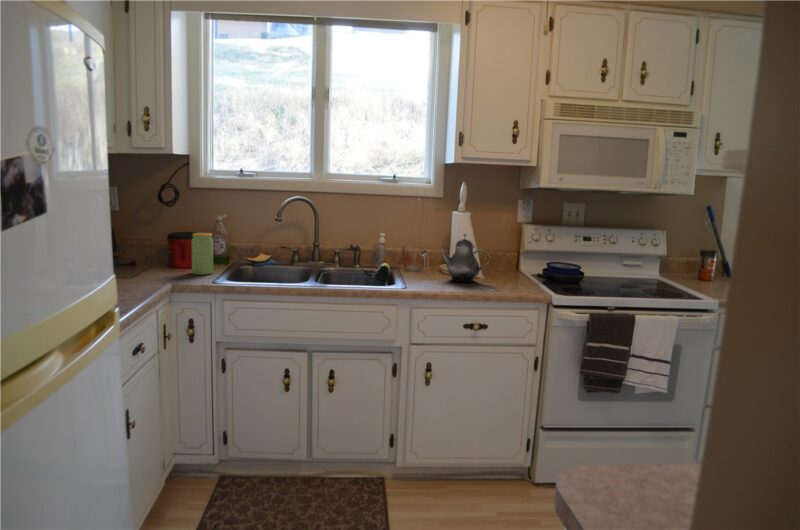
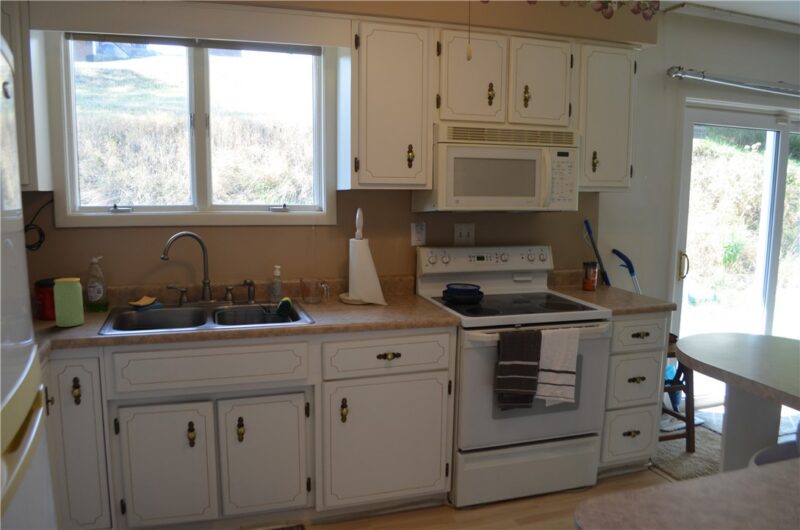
teapot: present [440,234,490,282] -> none [340,260,394,311]

